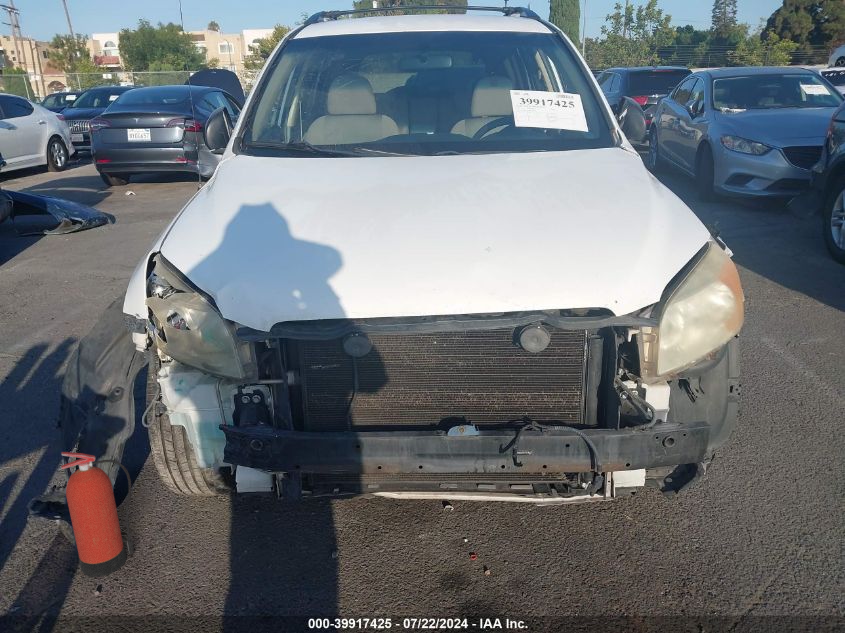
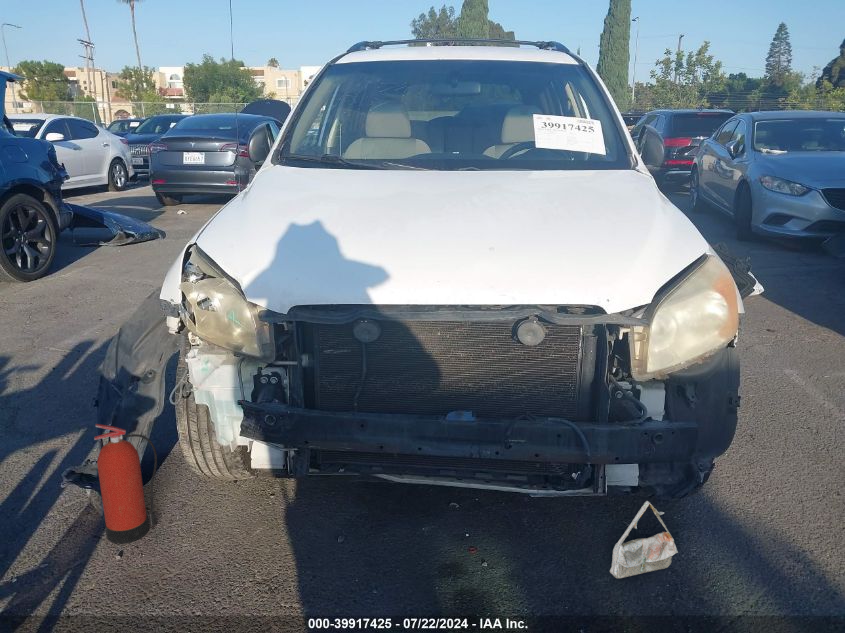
bag: none [619,502,687,583] -> present [610,501,678,579]

